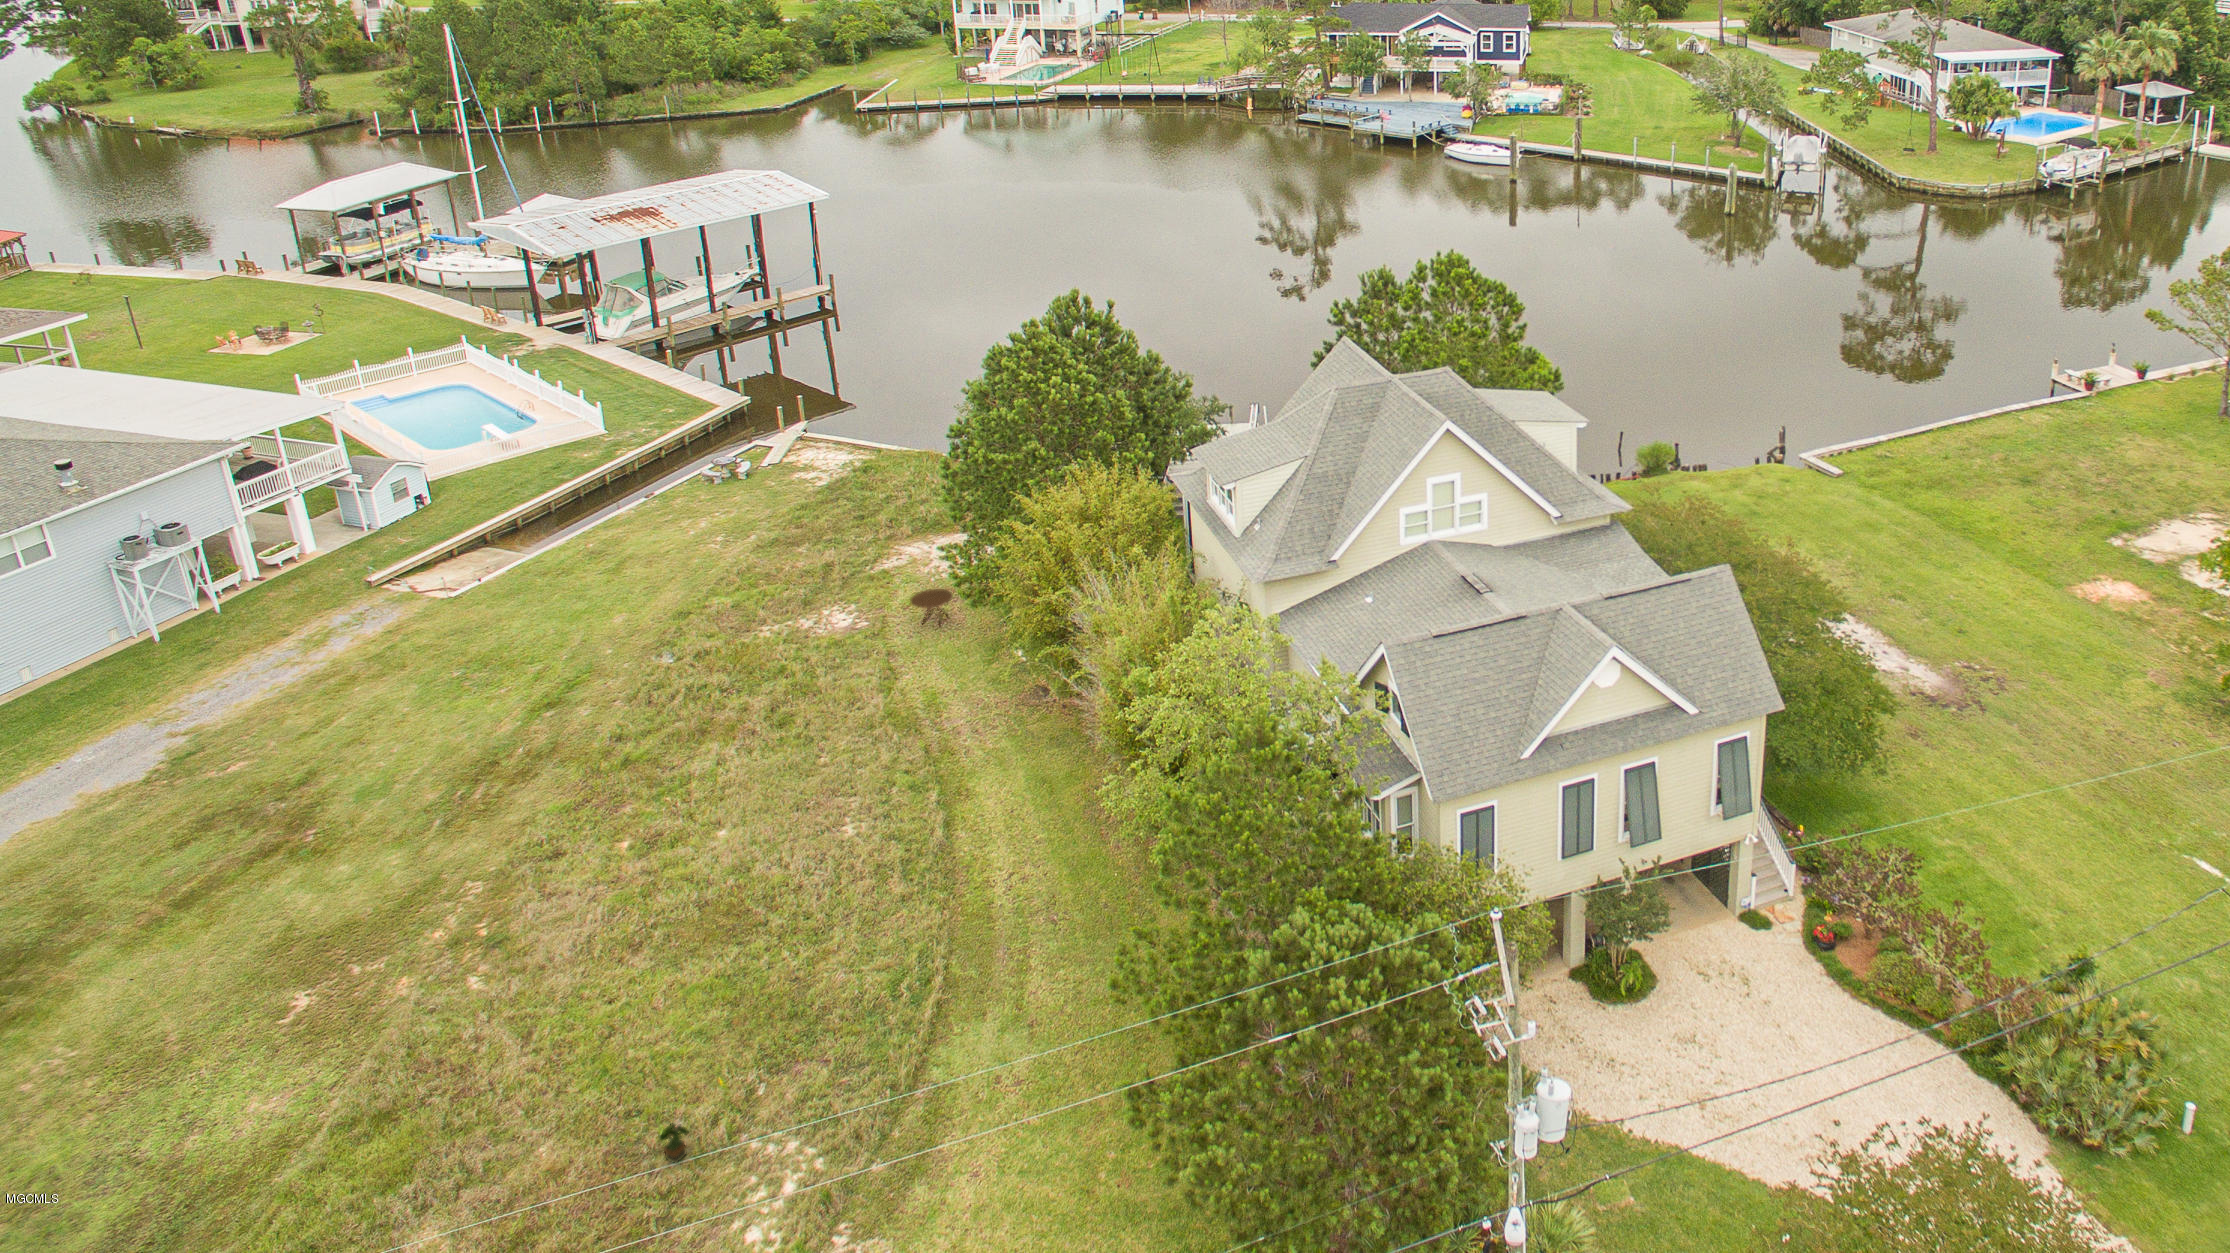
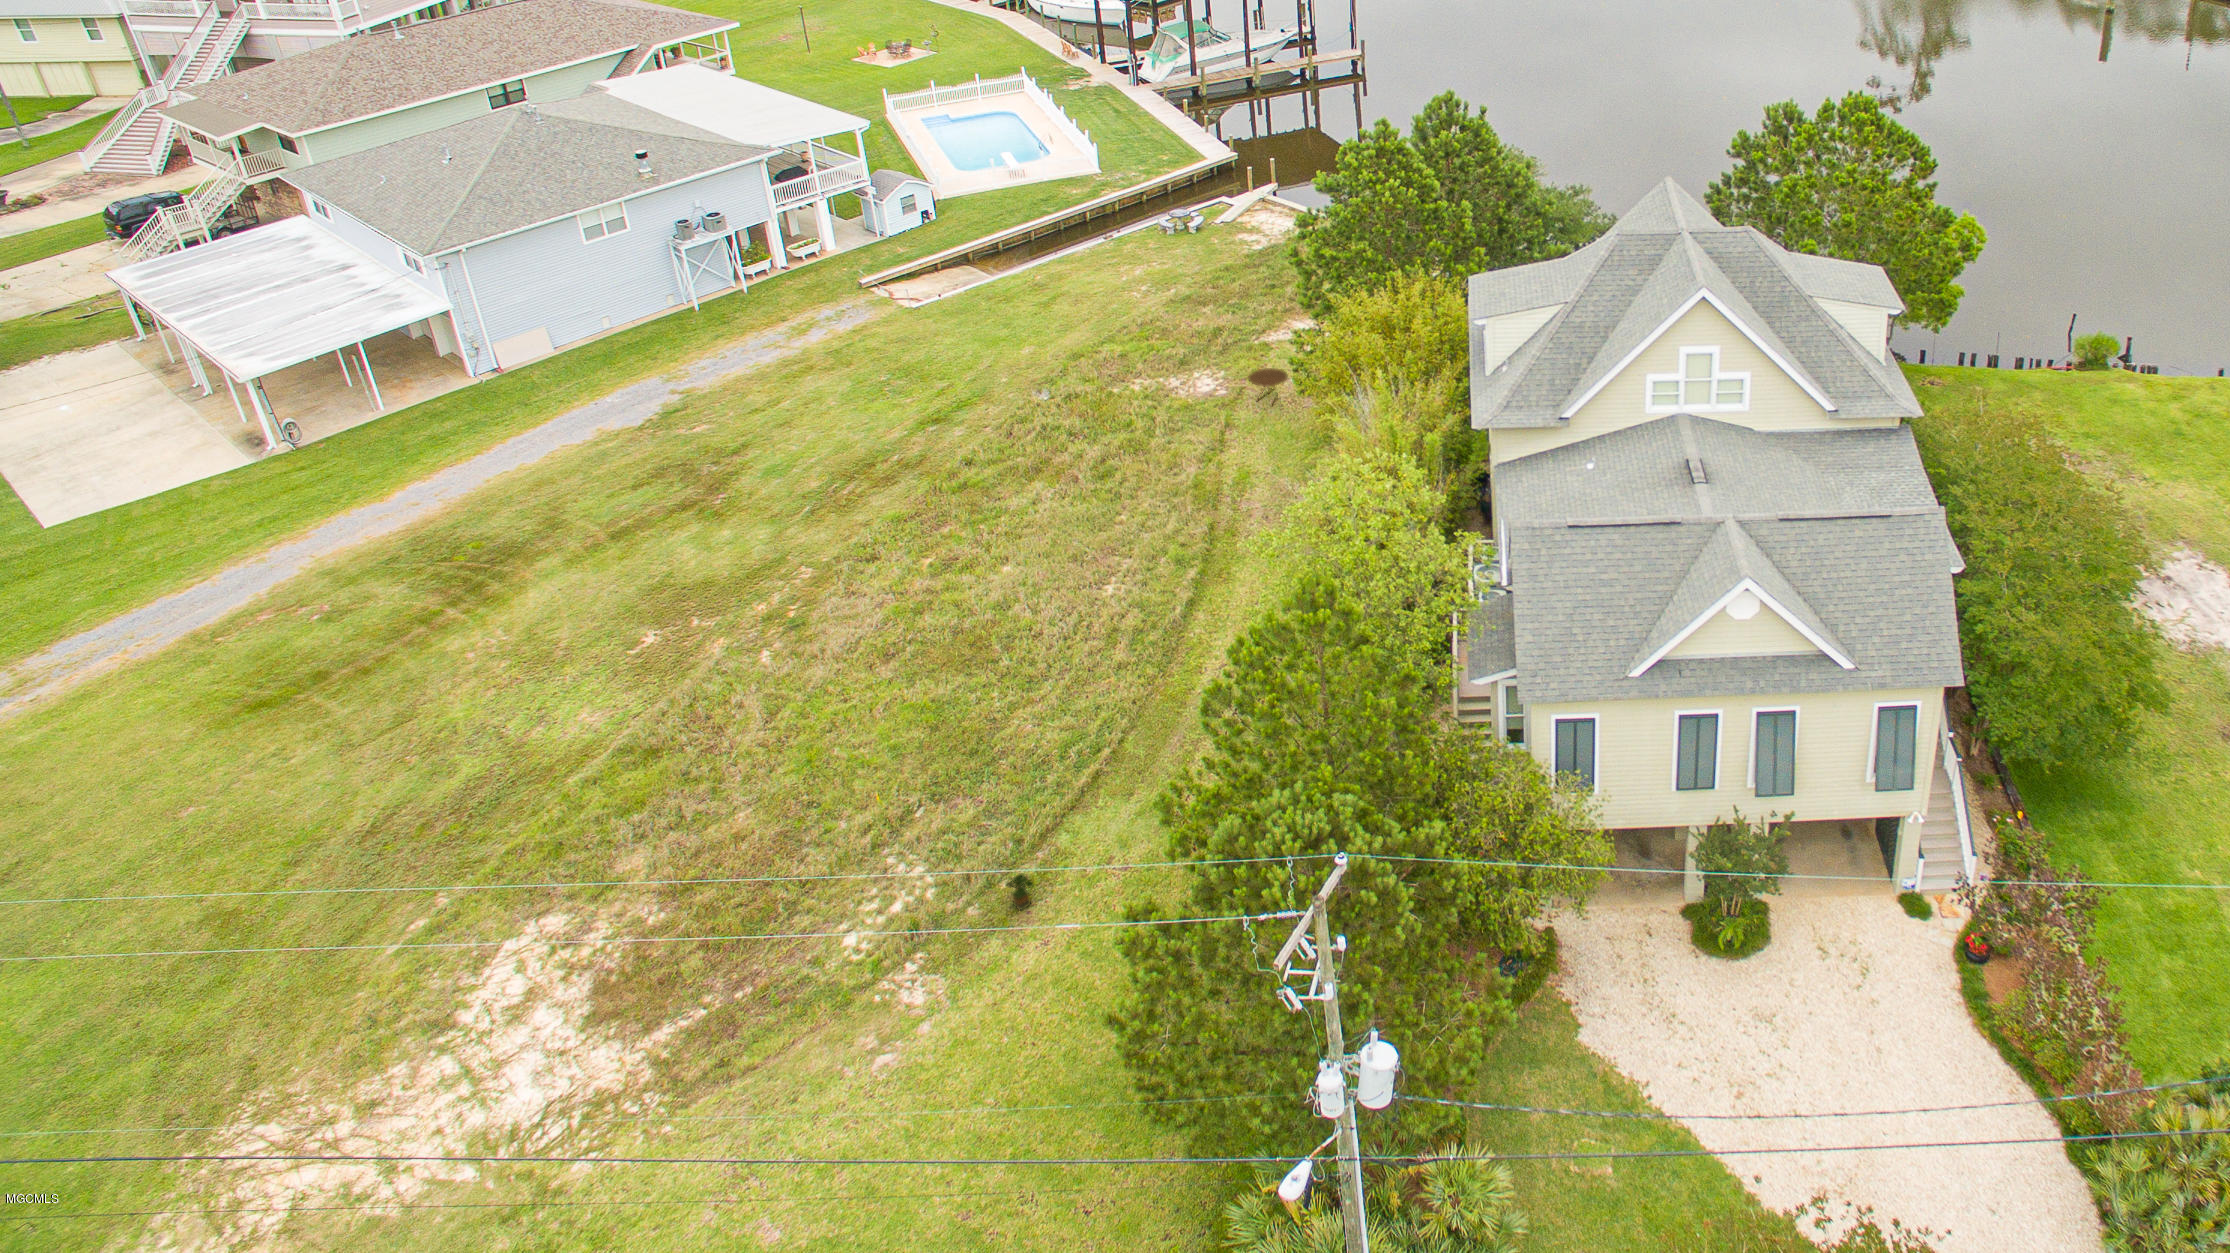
potted tree: present [659,1123,688,1163] -> present [1007,873,1033,910]

